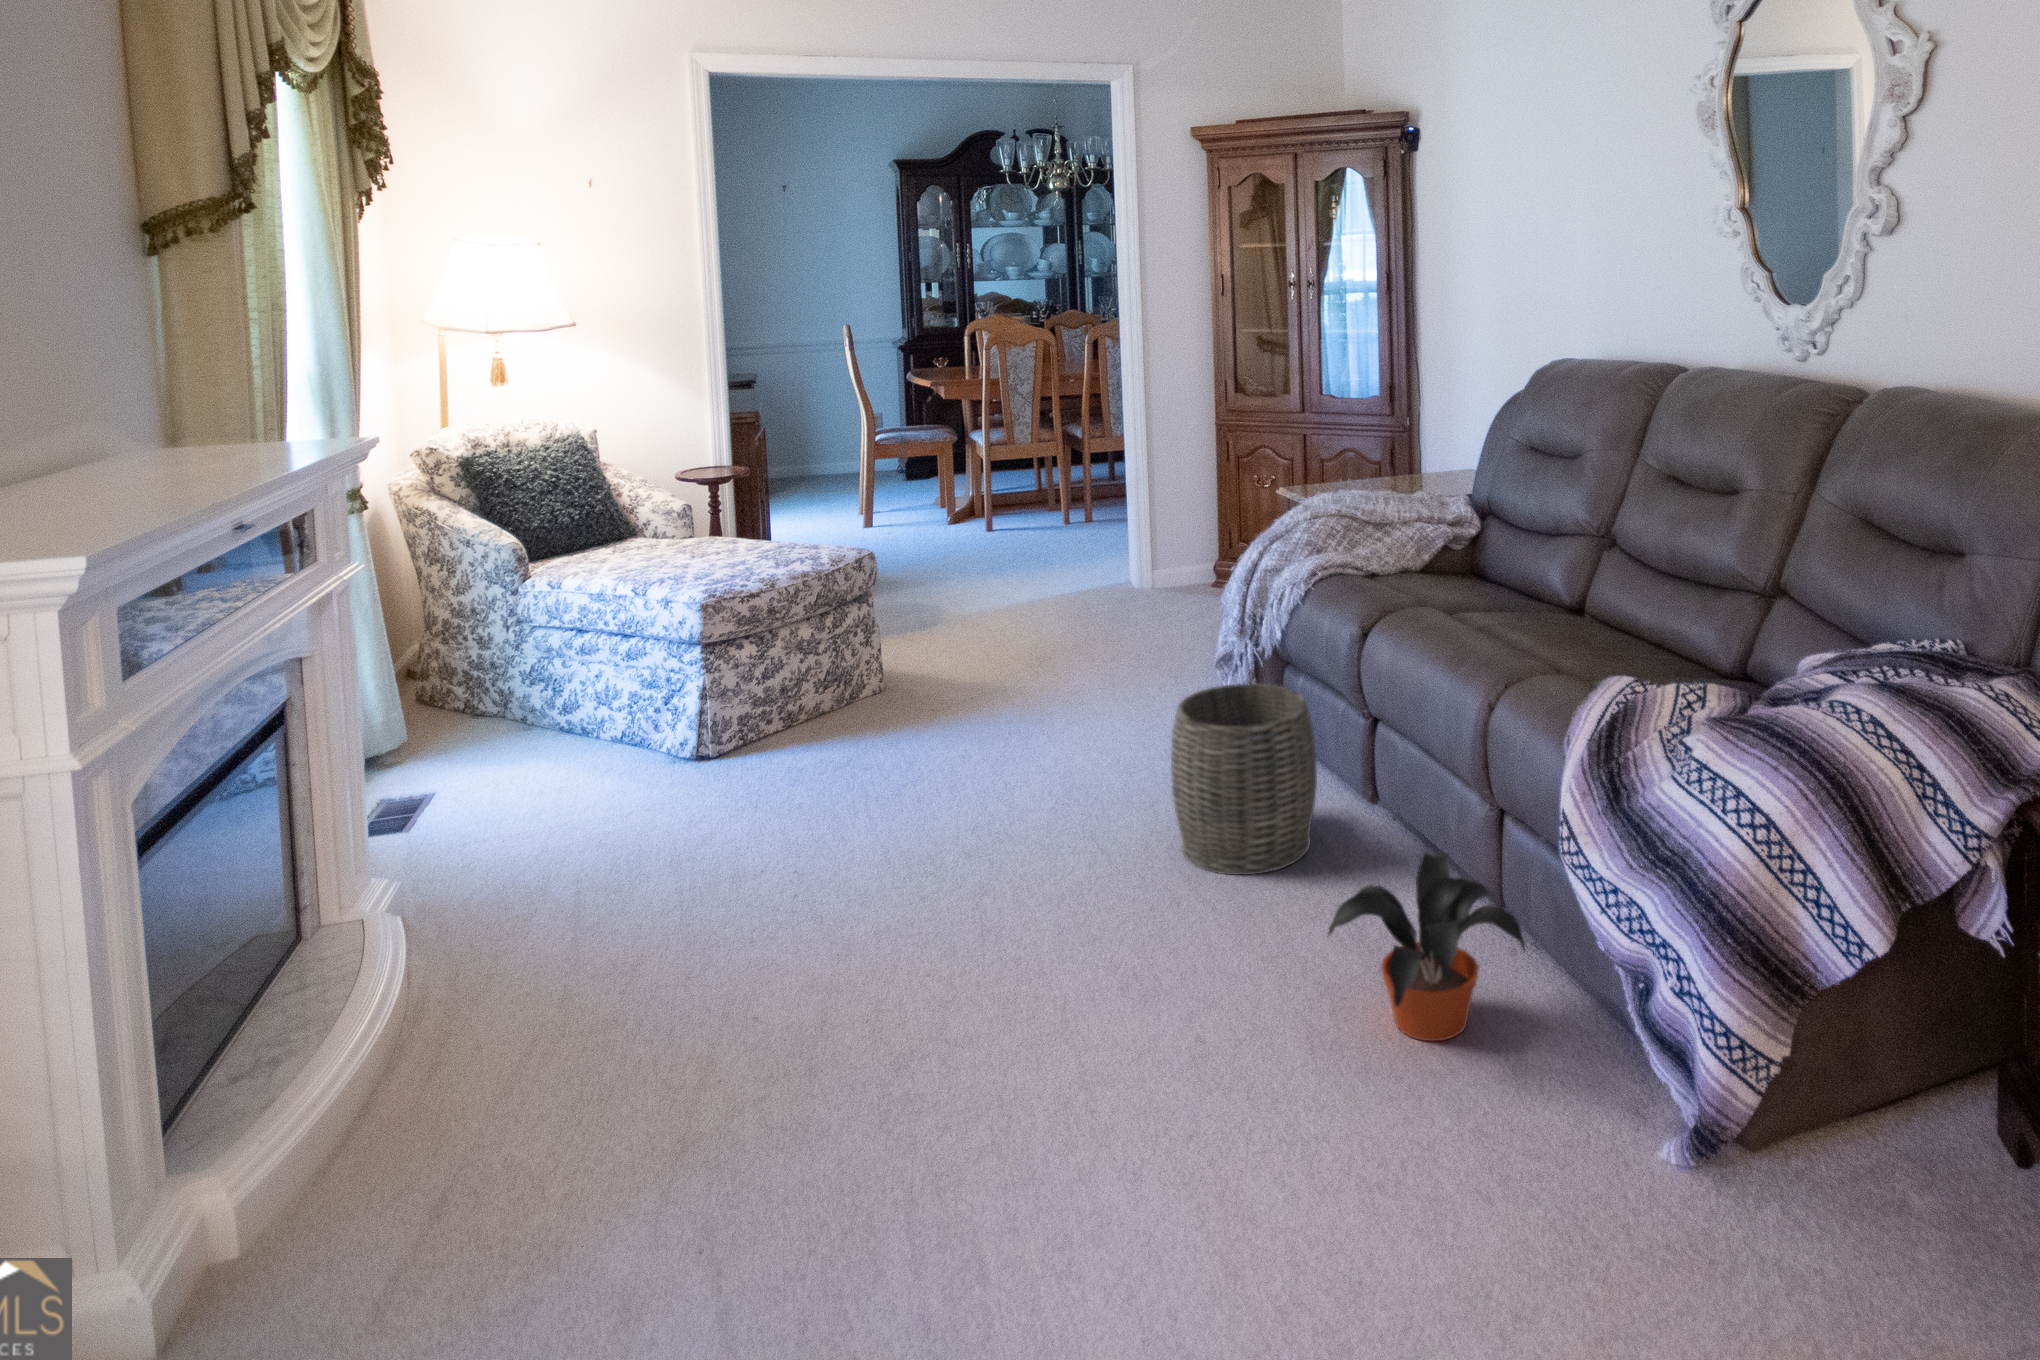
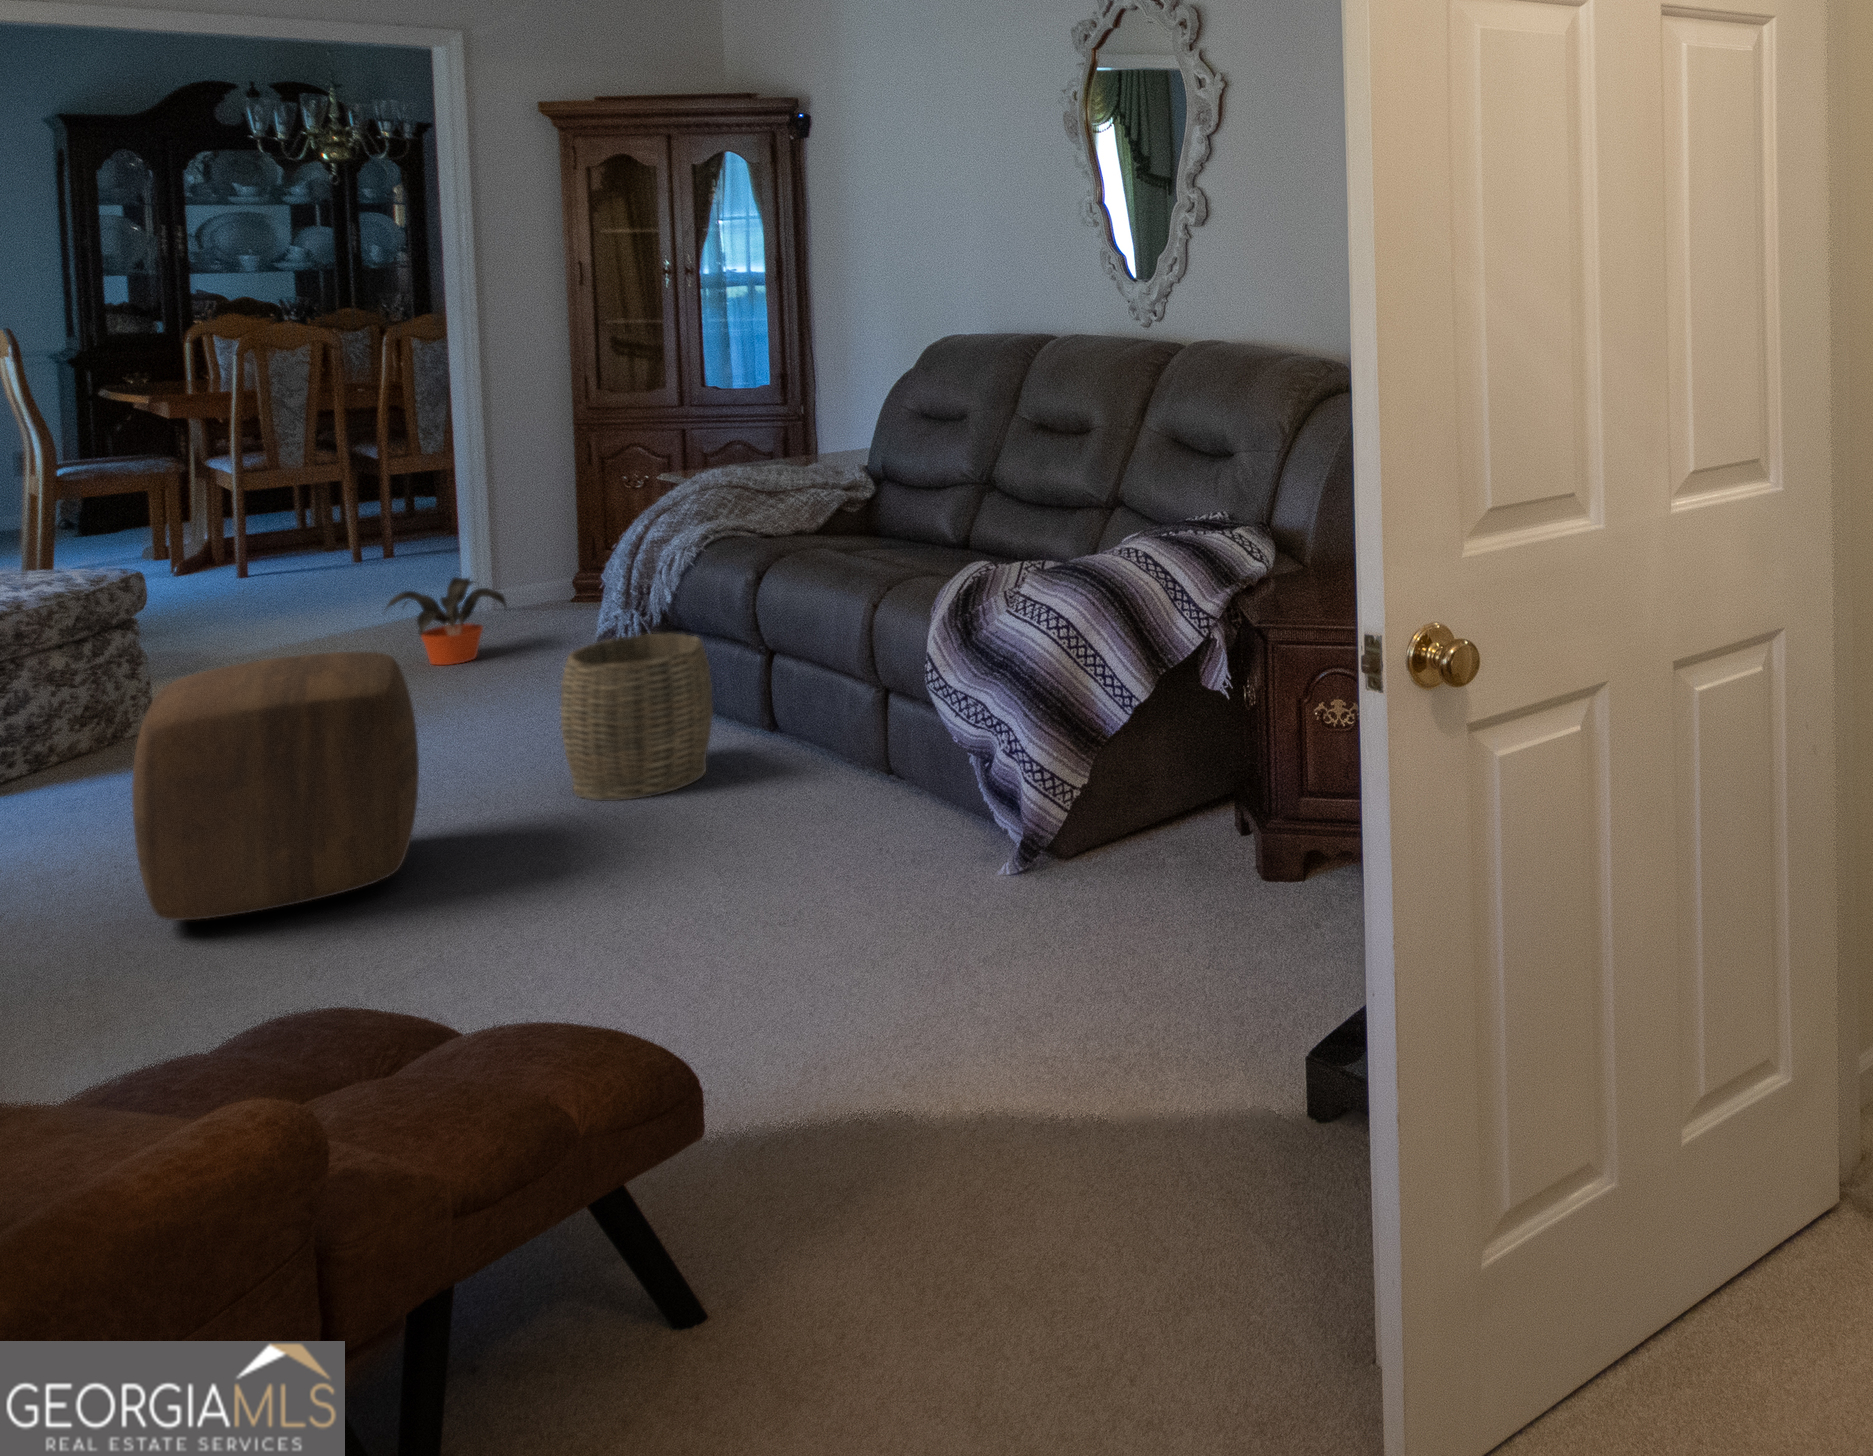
ottoman: none [773,693,1029,980] -> present [132,652,419,920]
potted plant: present [1328,852,1525,1041] -> present [387,577,507,665]

